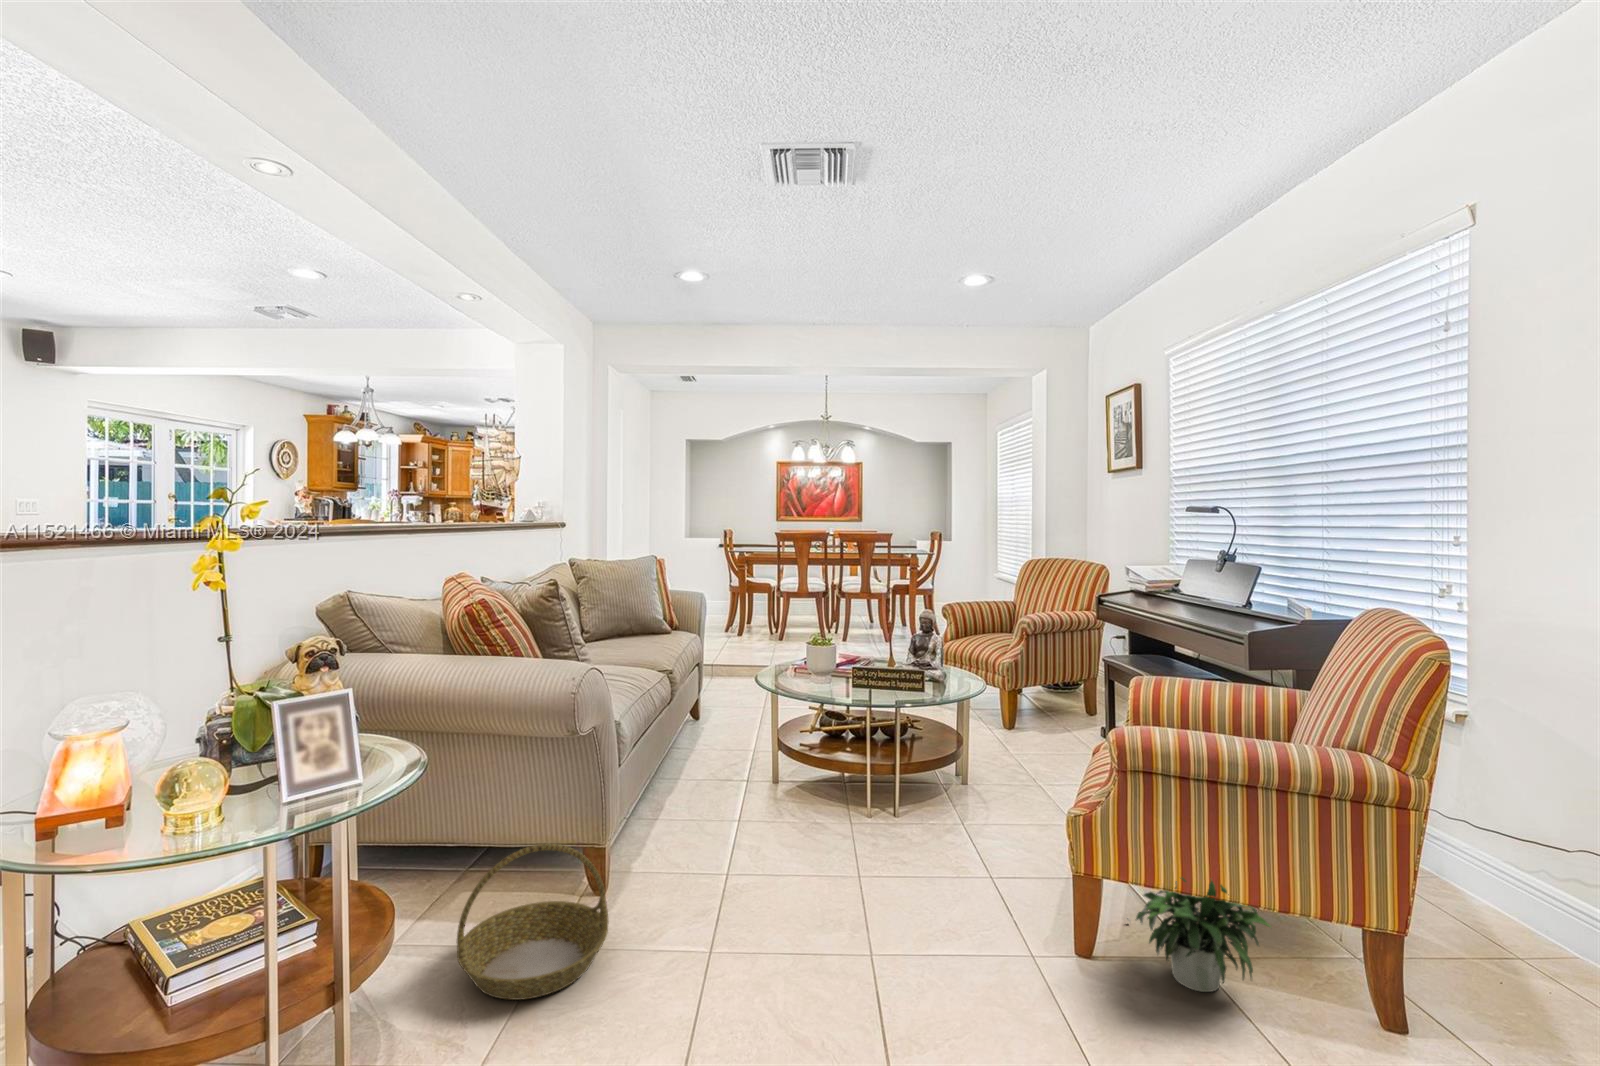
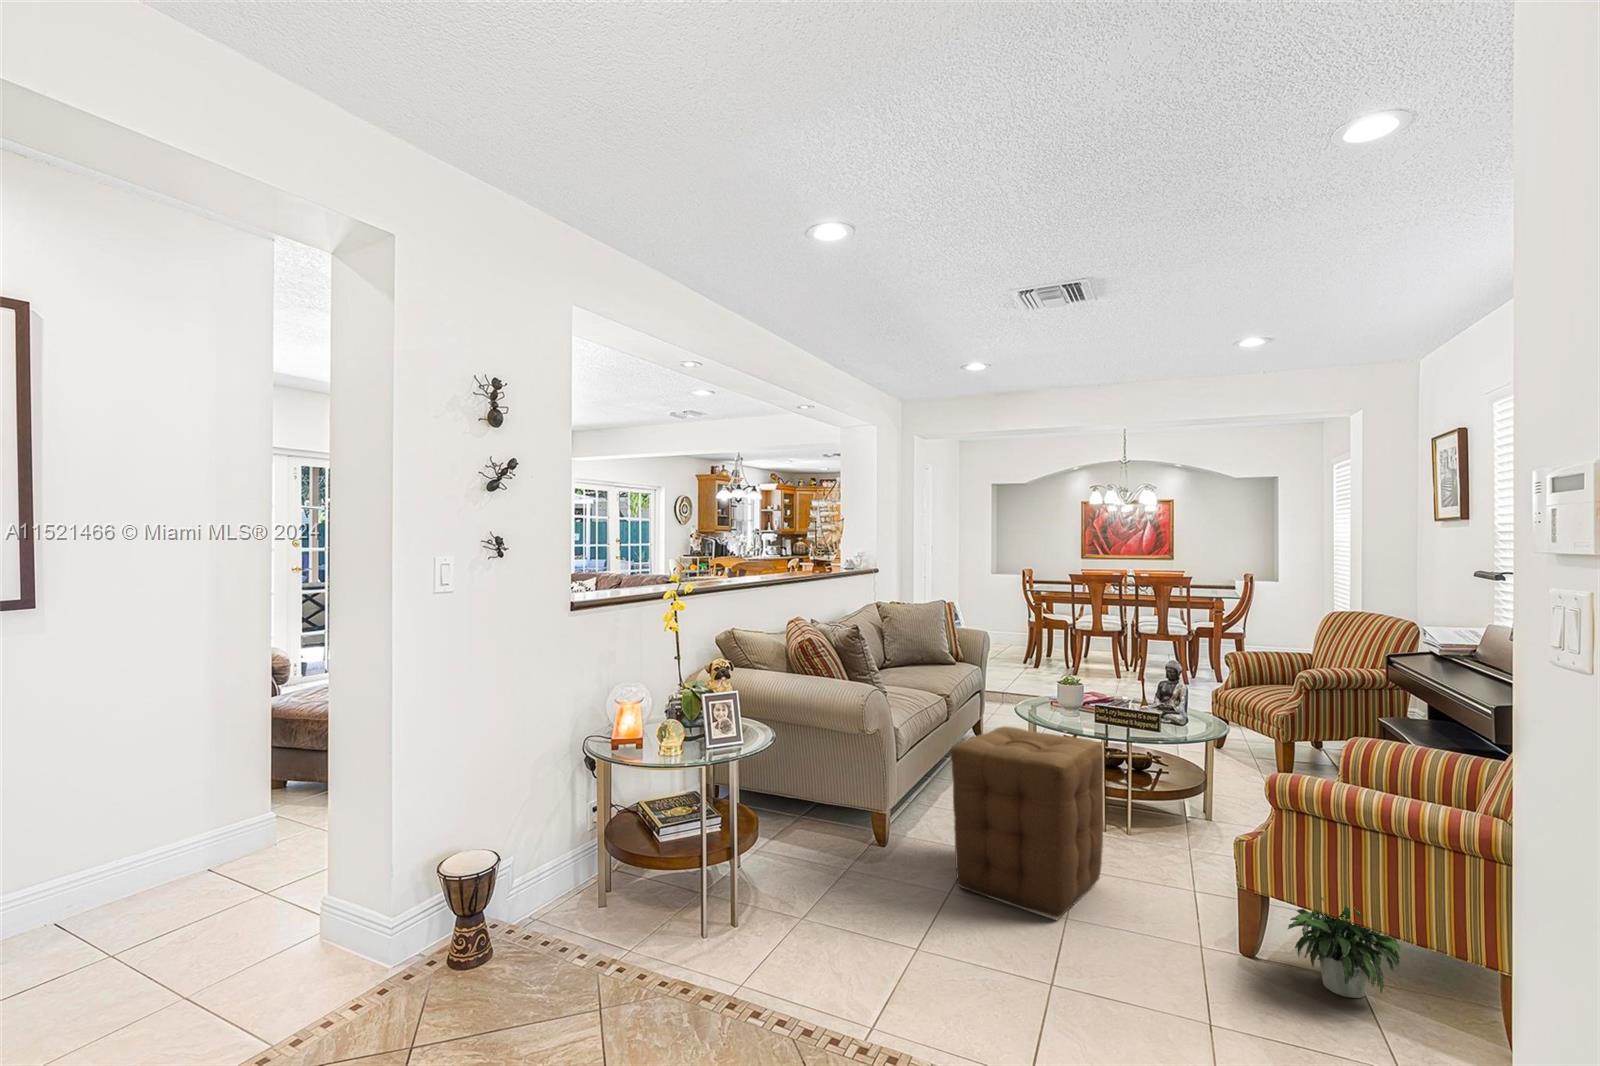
ottoman: none [710,704,898,965] -> present [950,727,1103,920]
basket: present [457,844,609,1000] -> none [792,799,882,892]

